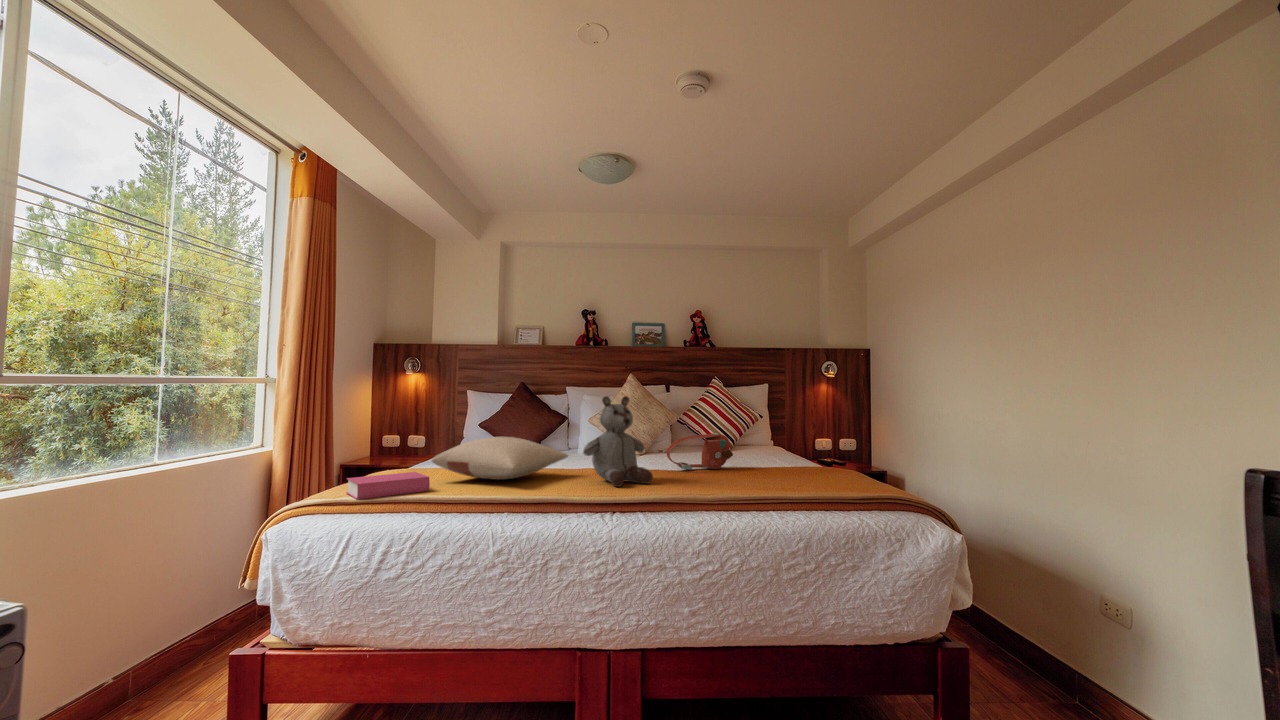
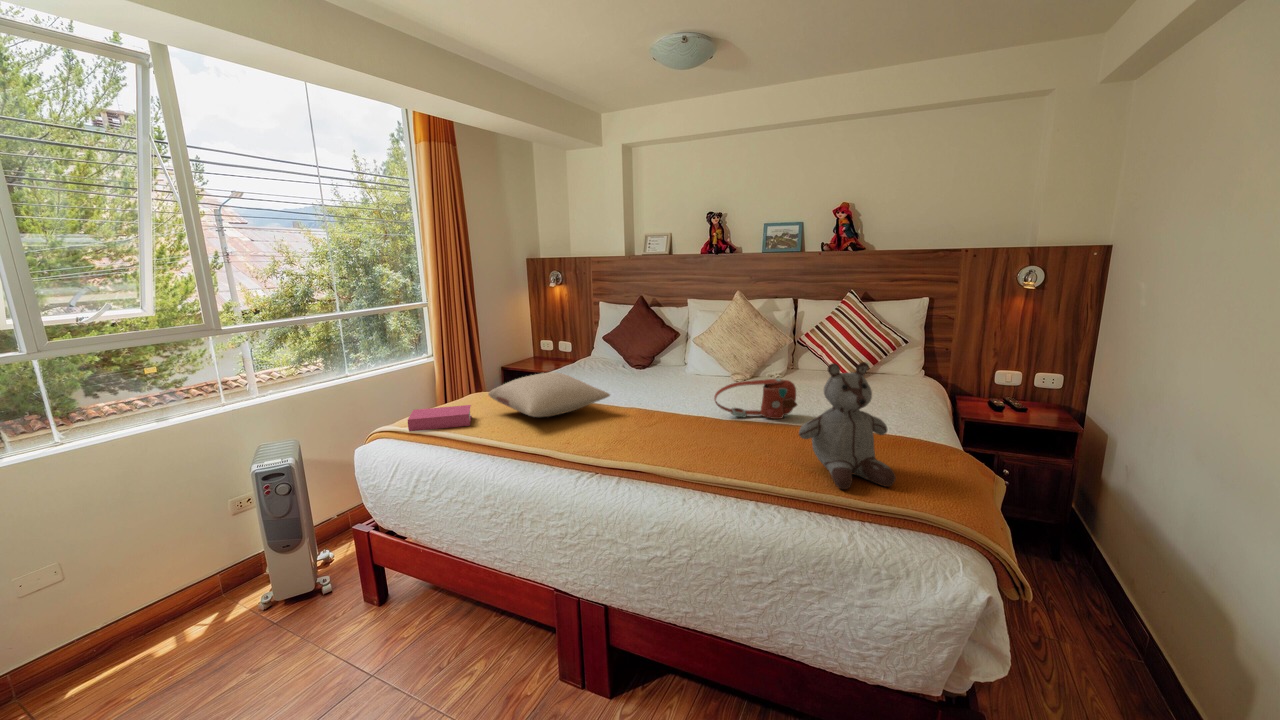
stuffed bear: present [583,396,653,487] -> present [799,362,896,489]

